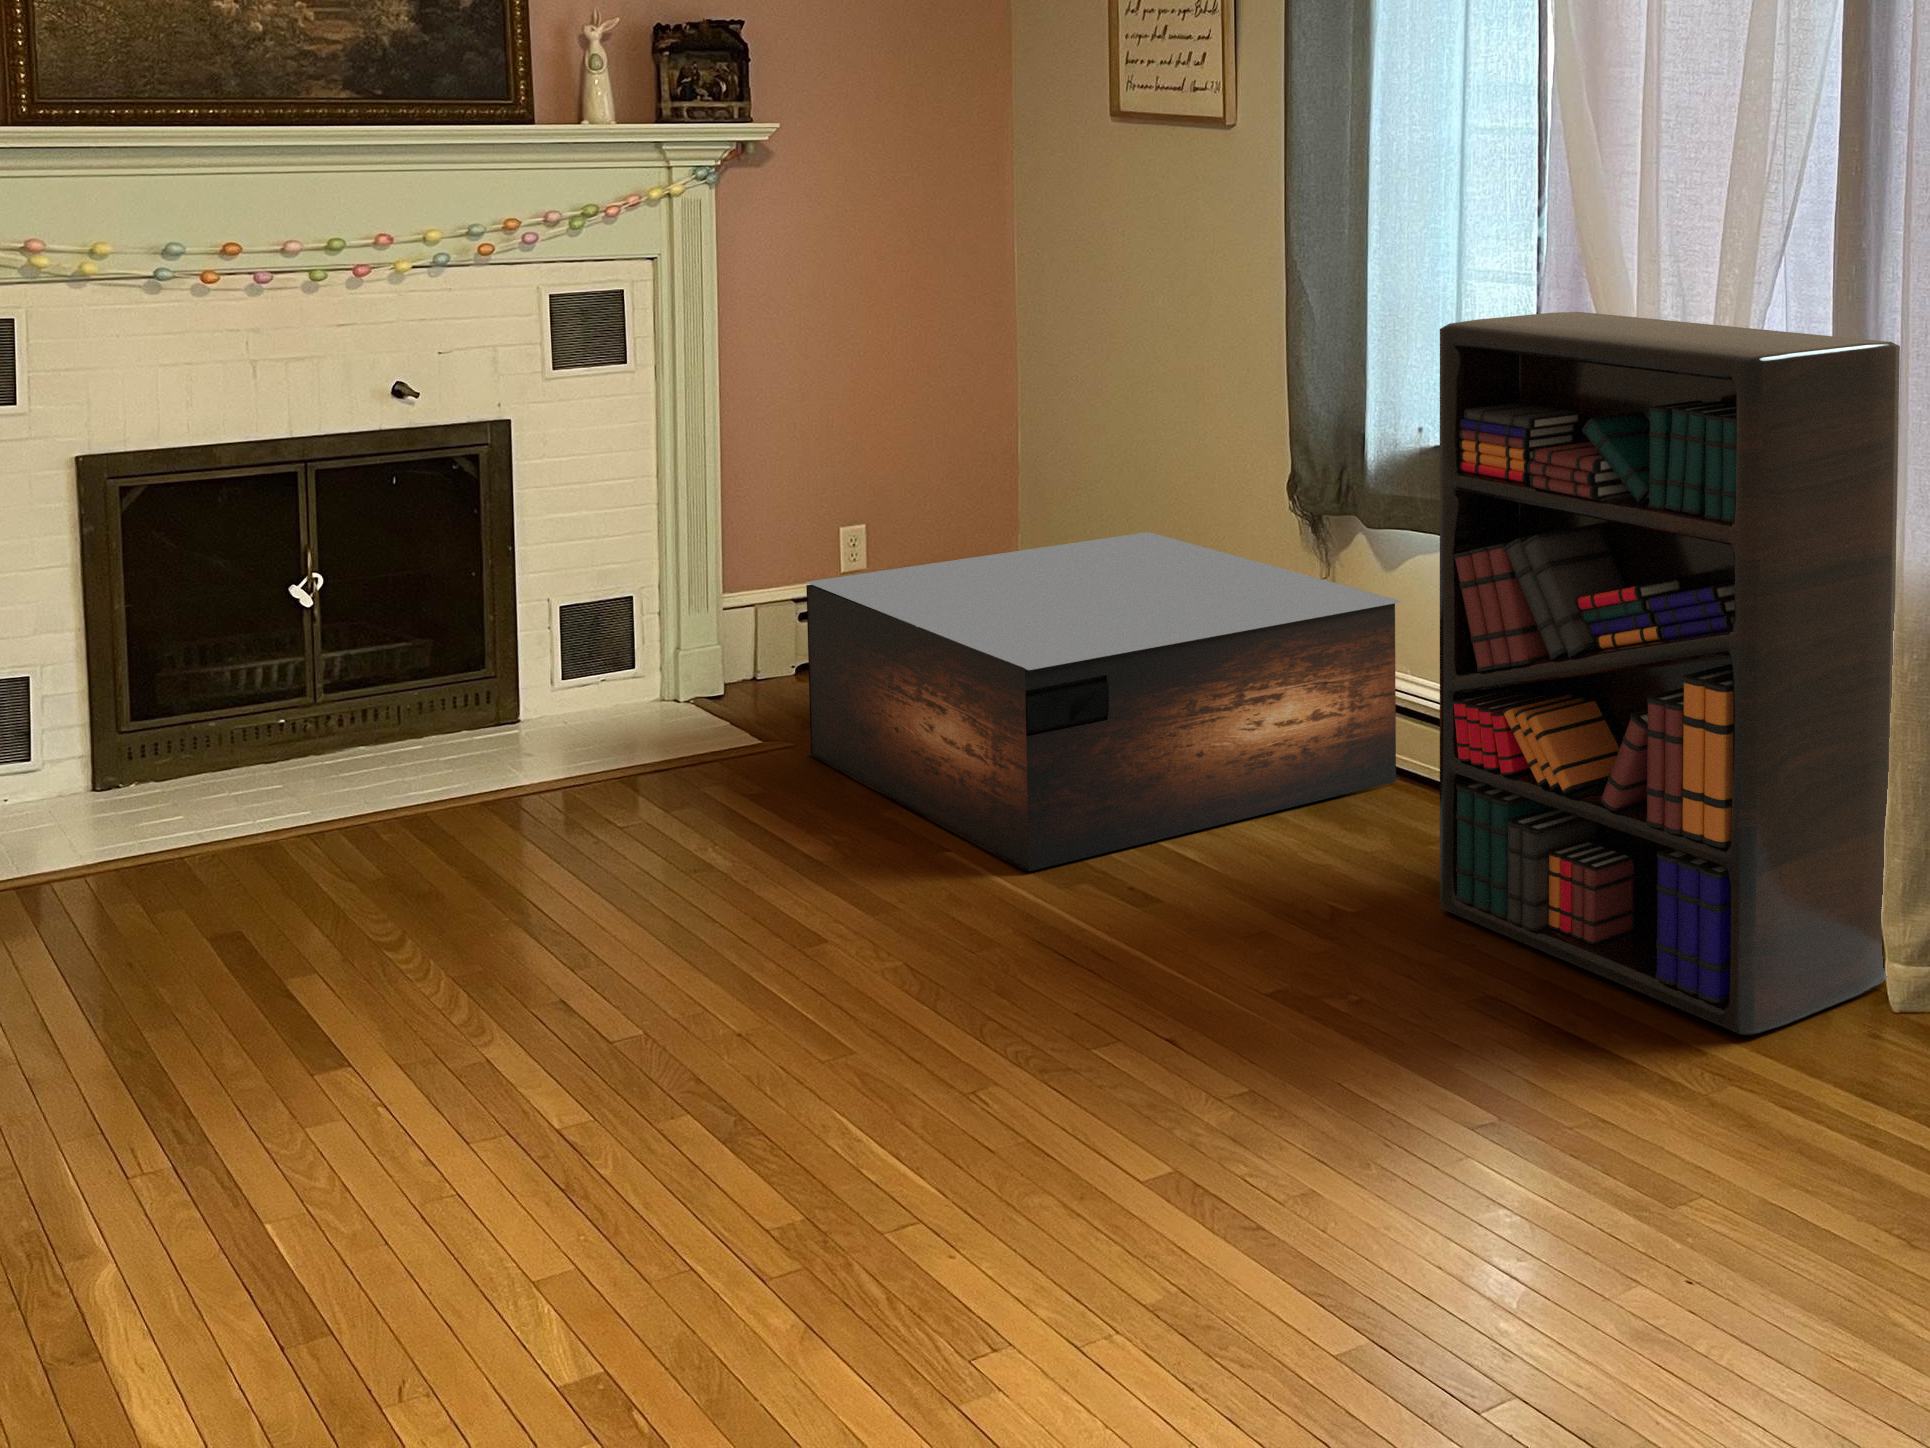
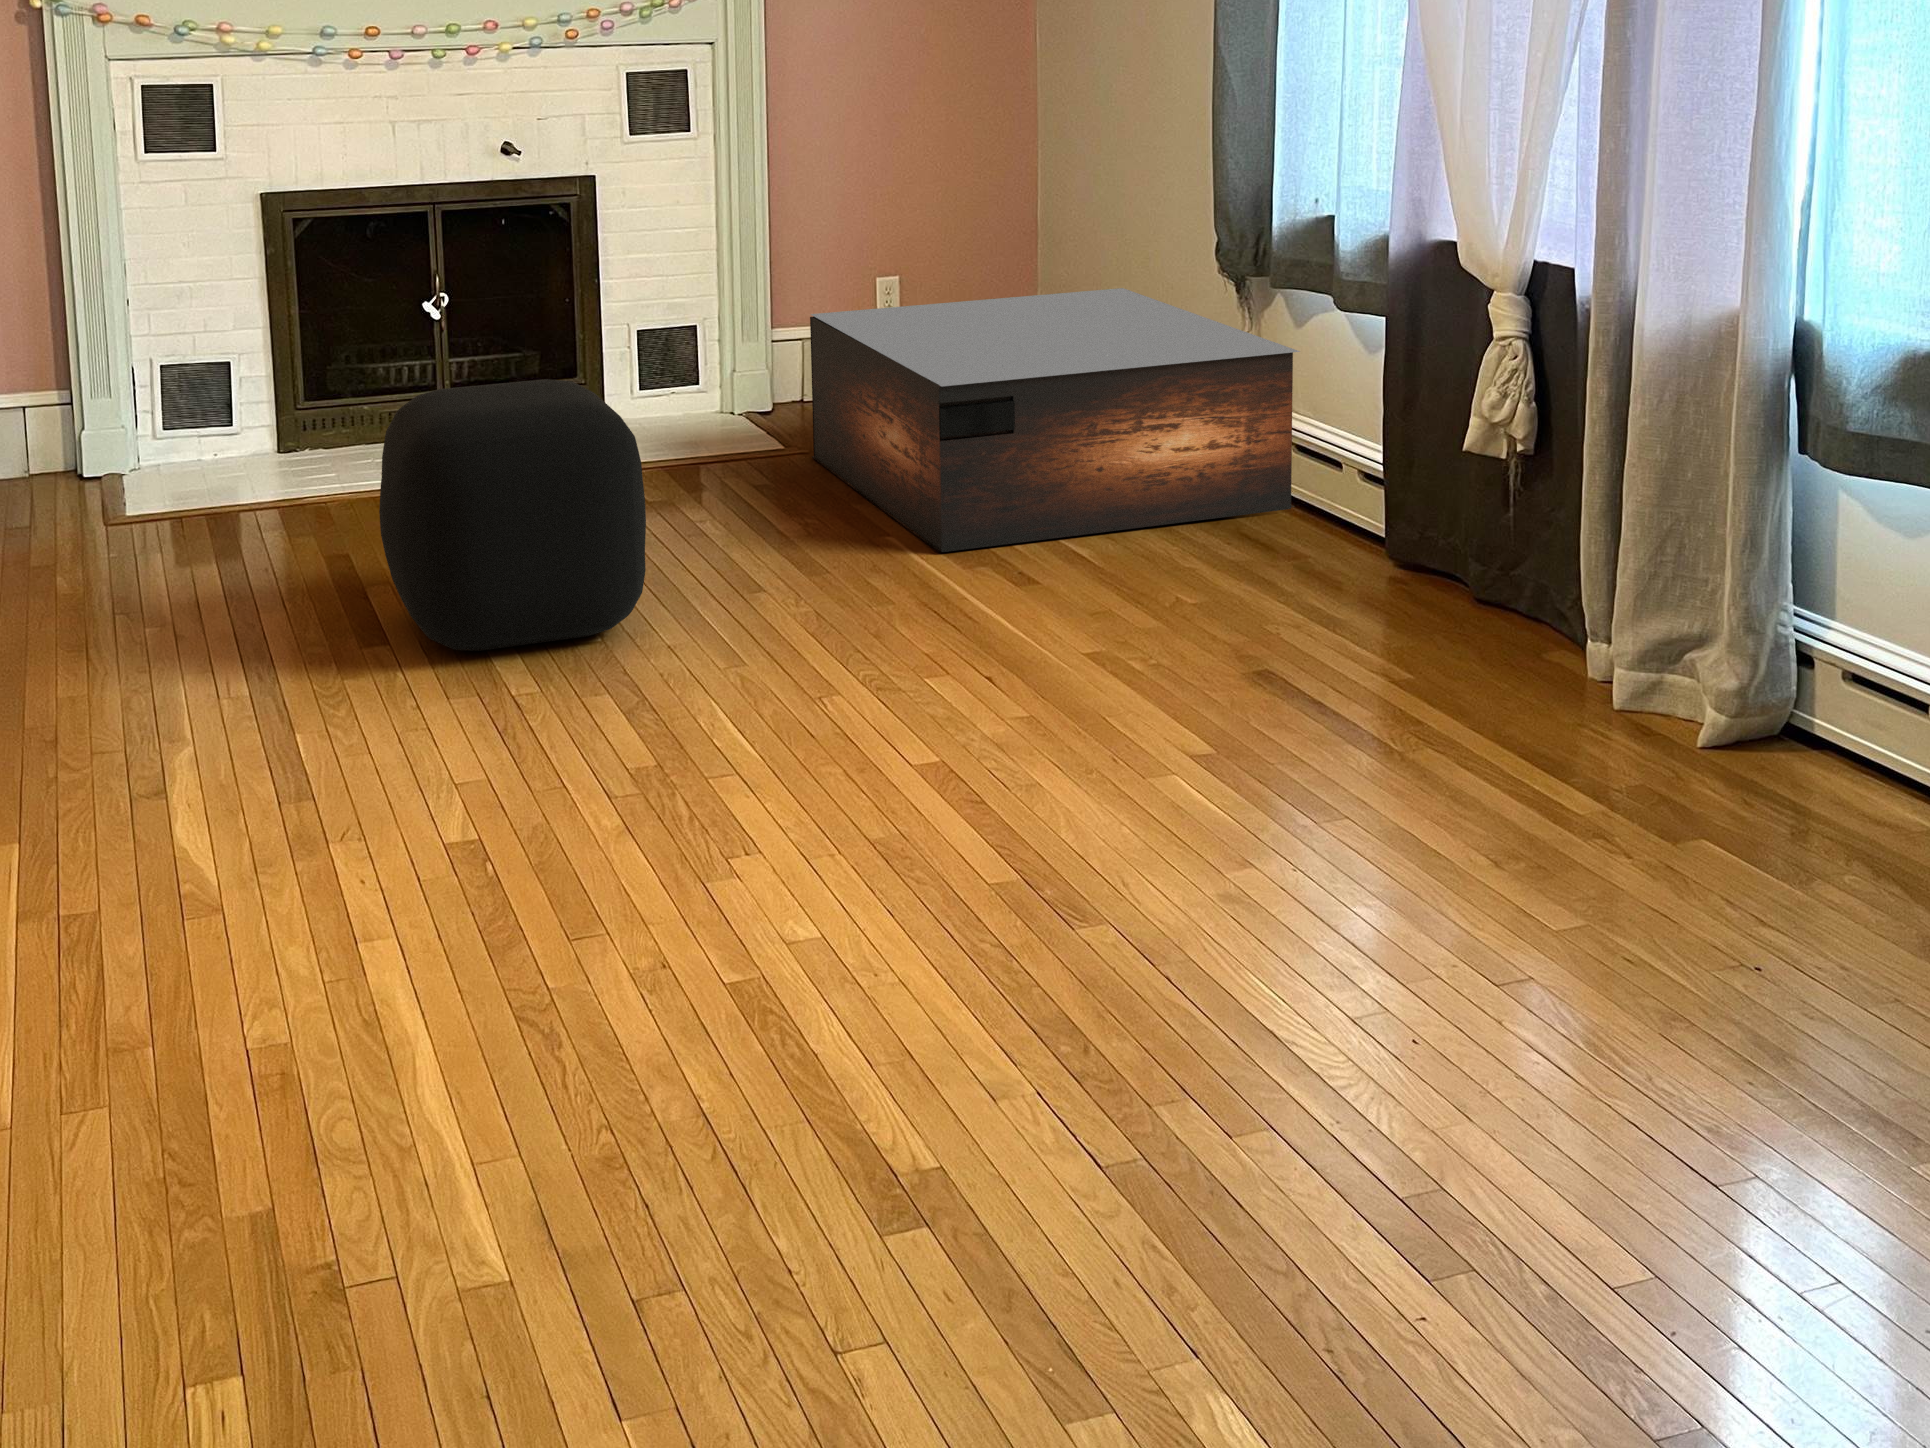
bookshelf: present [1440,312,1900,1035] -> none [1265,93,1653,715]
ottoman: none [336,696,707,1078] -> present [379,379,646,651]

